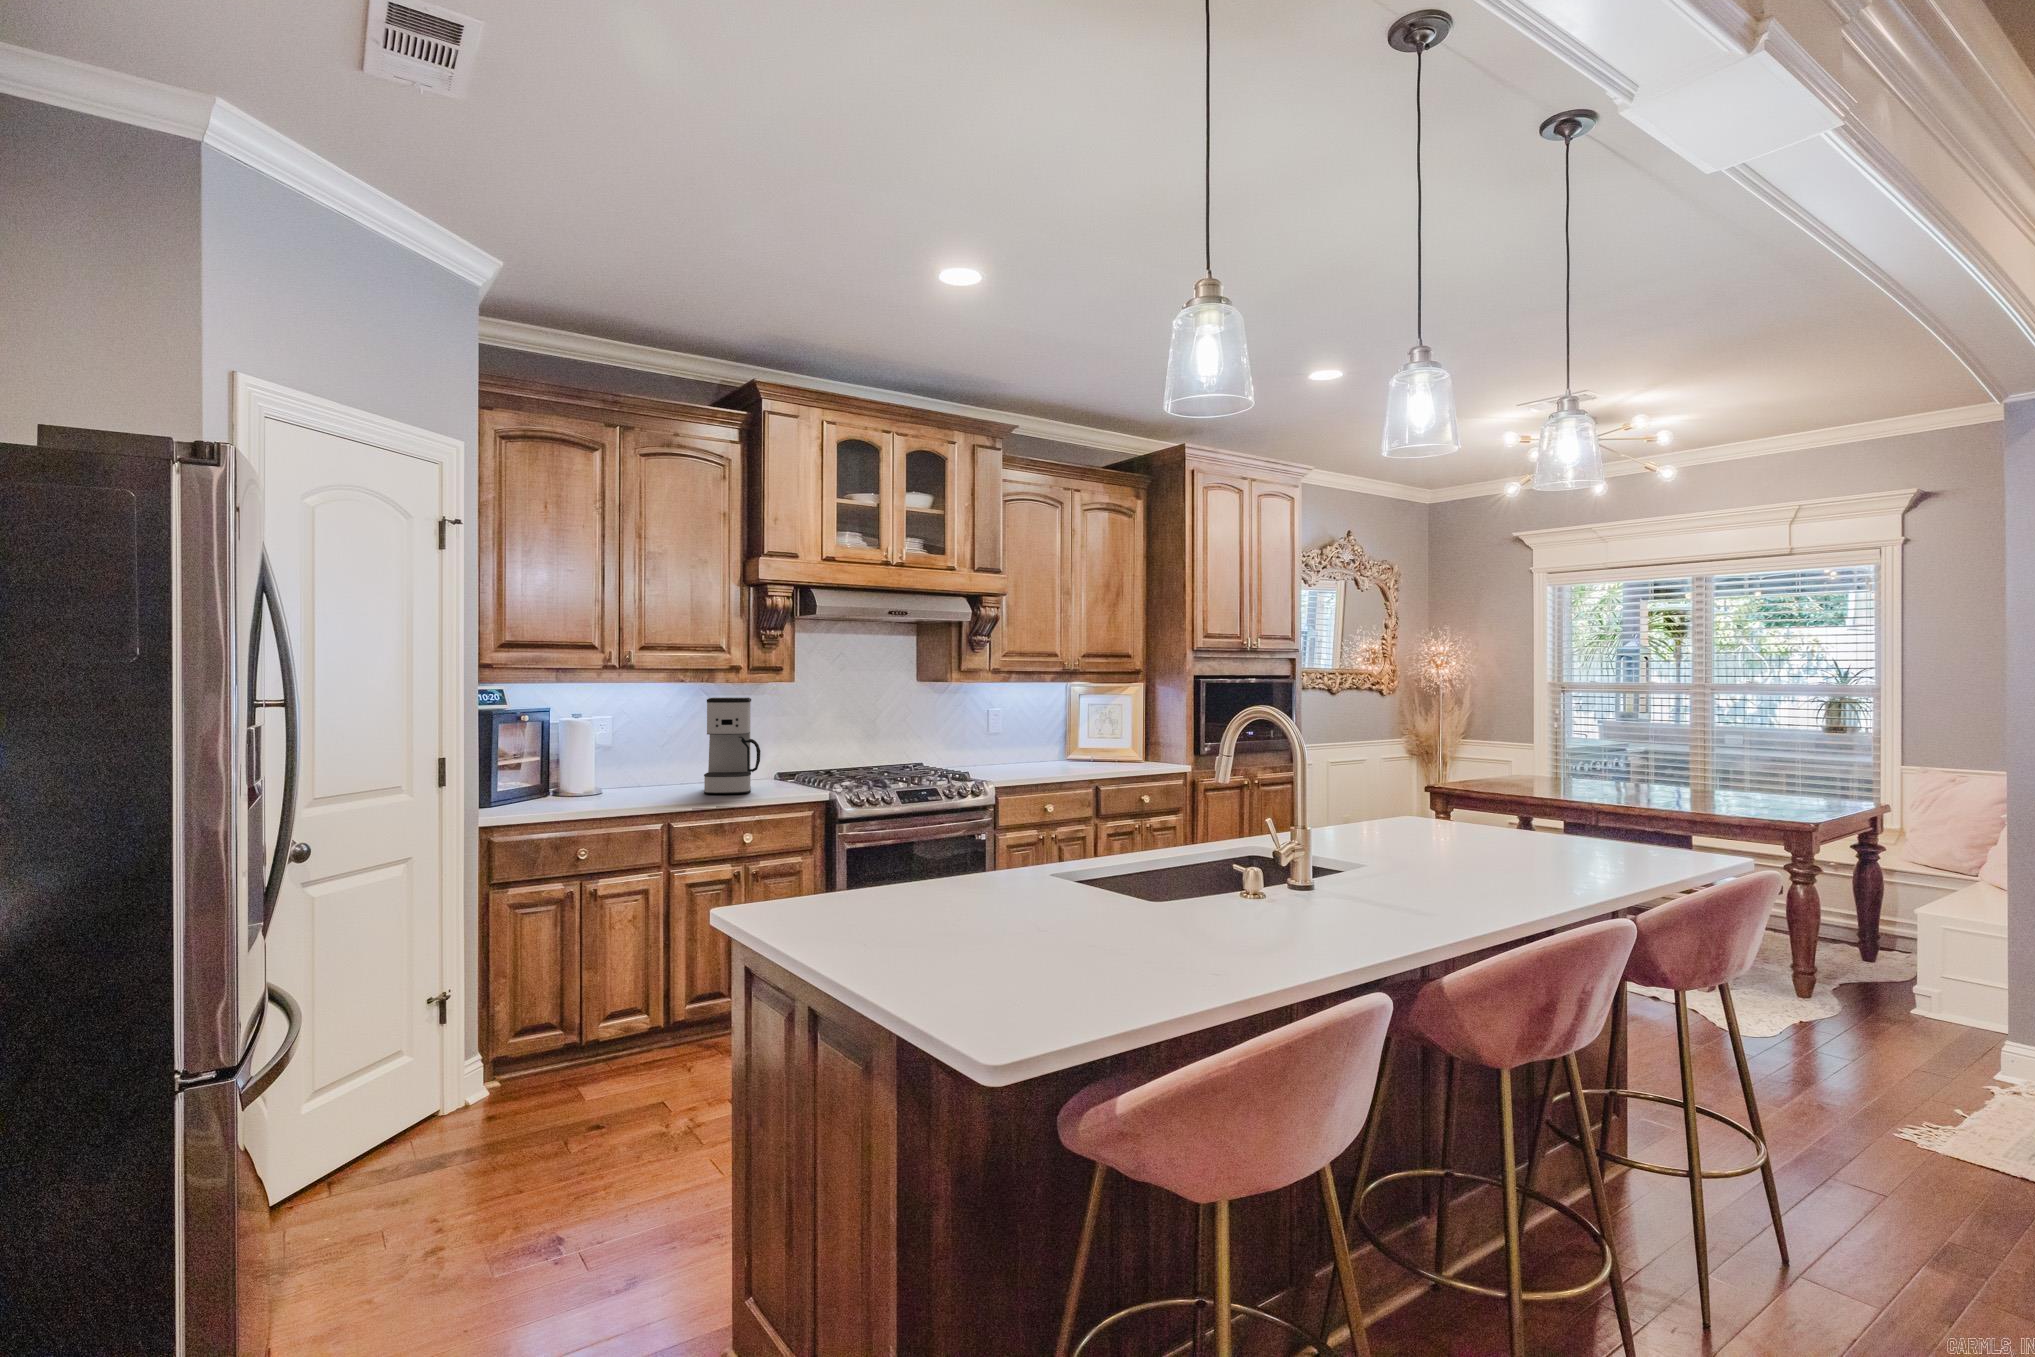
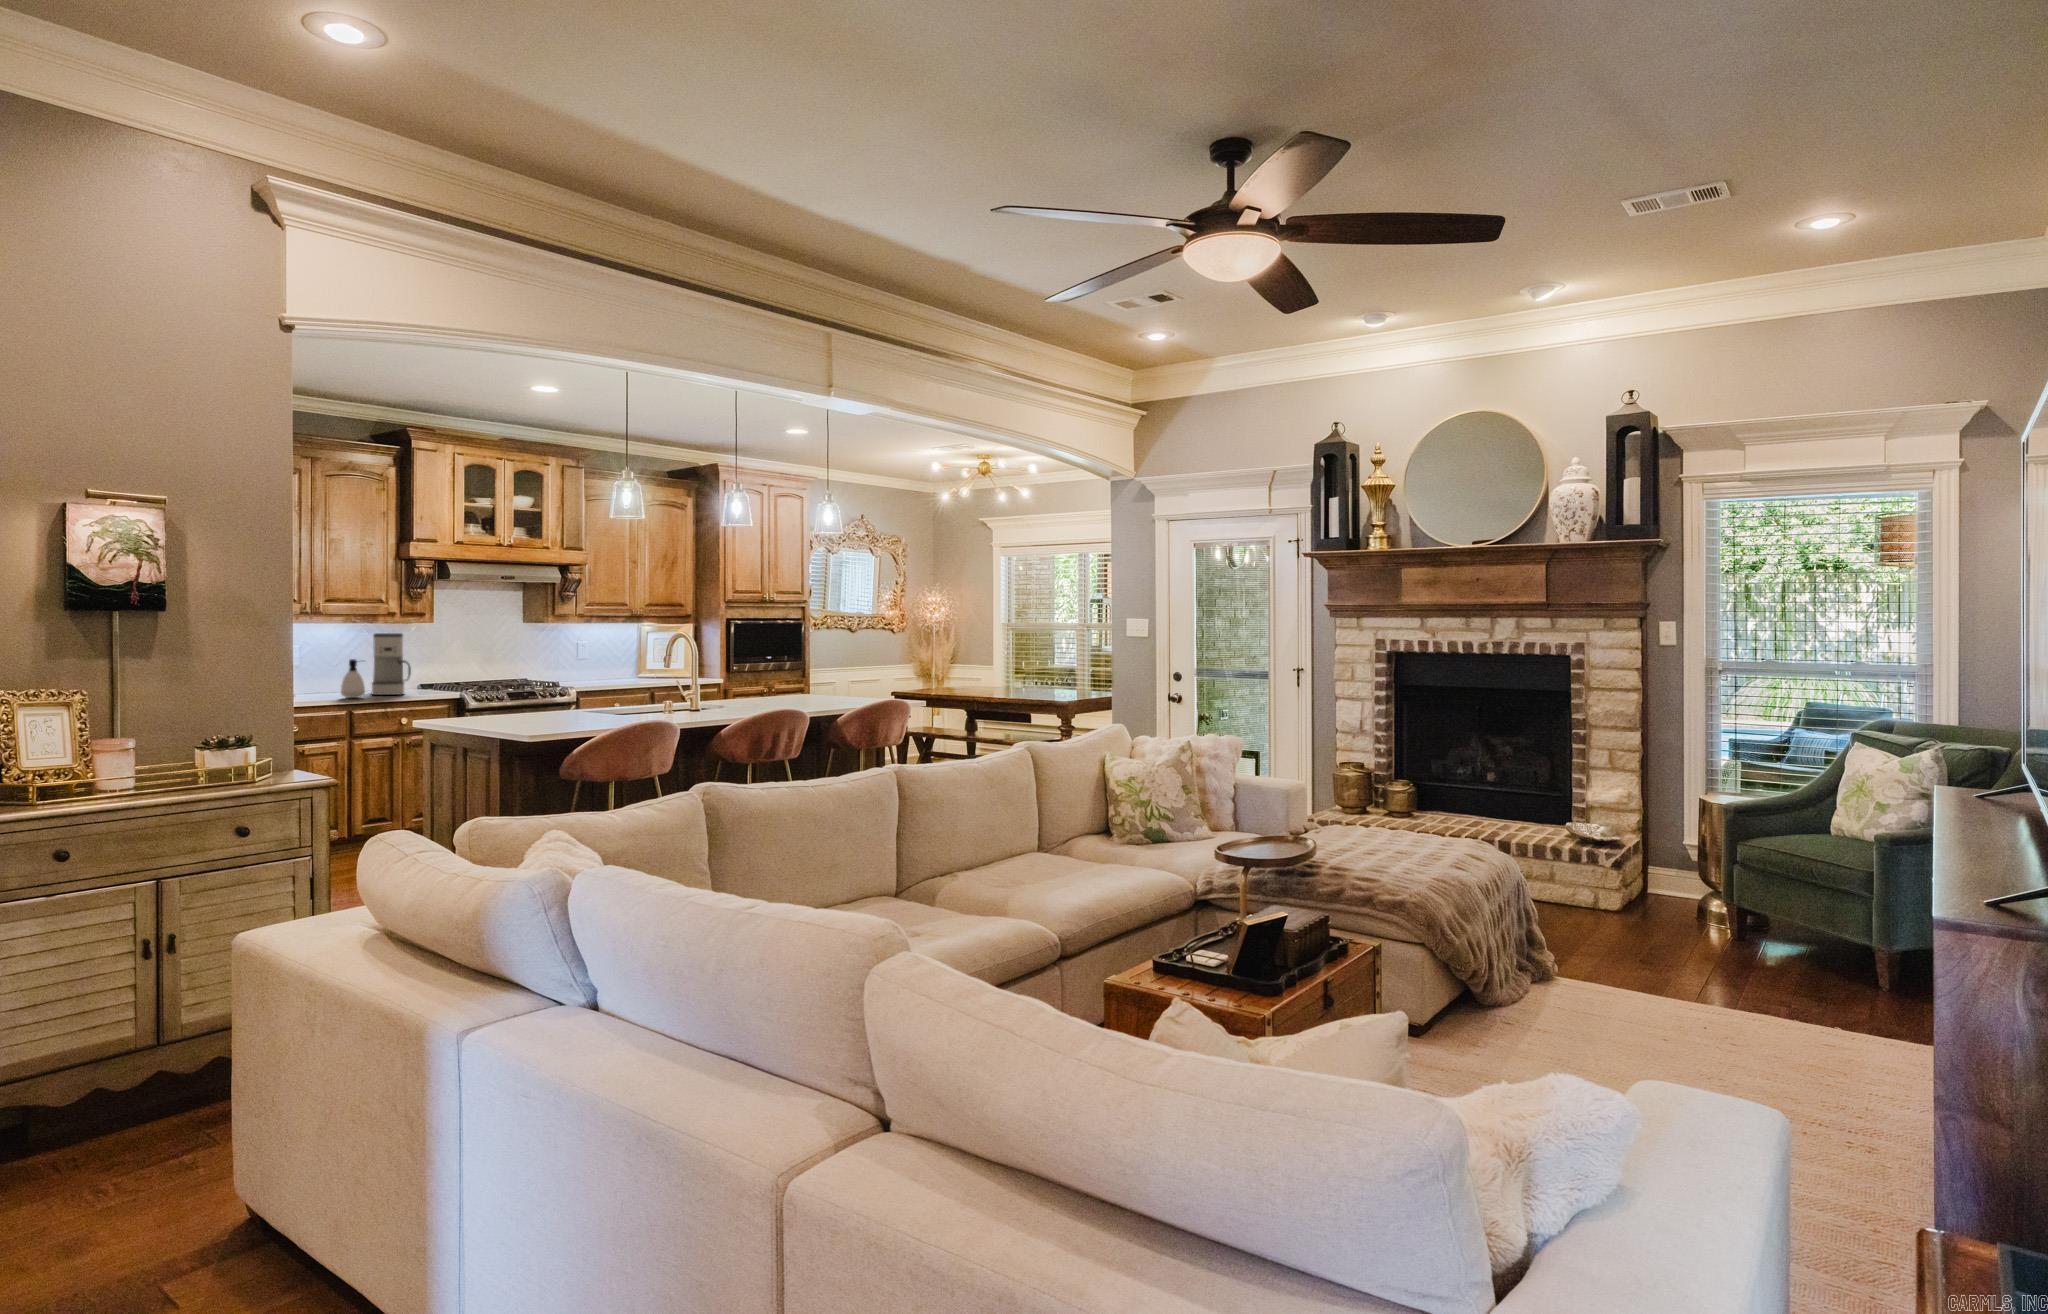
soap dispenser: none [657,738,693,800] -> present [341,659,365,698]

